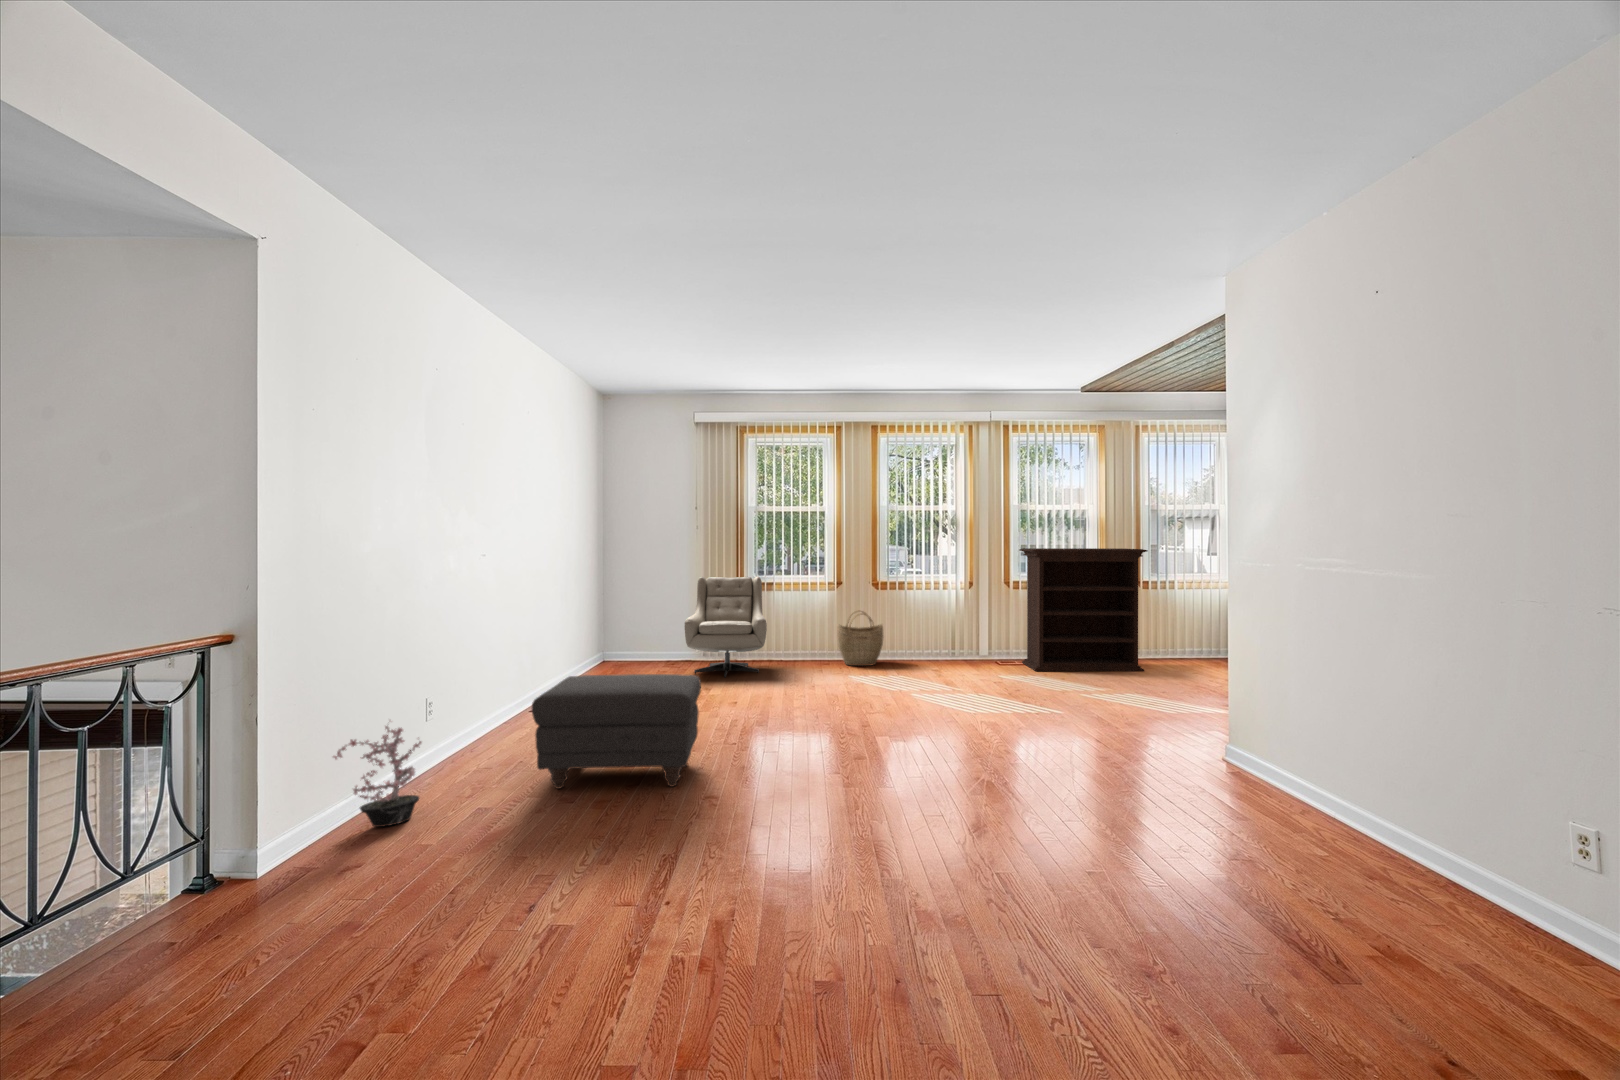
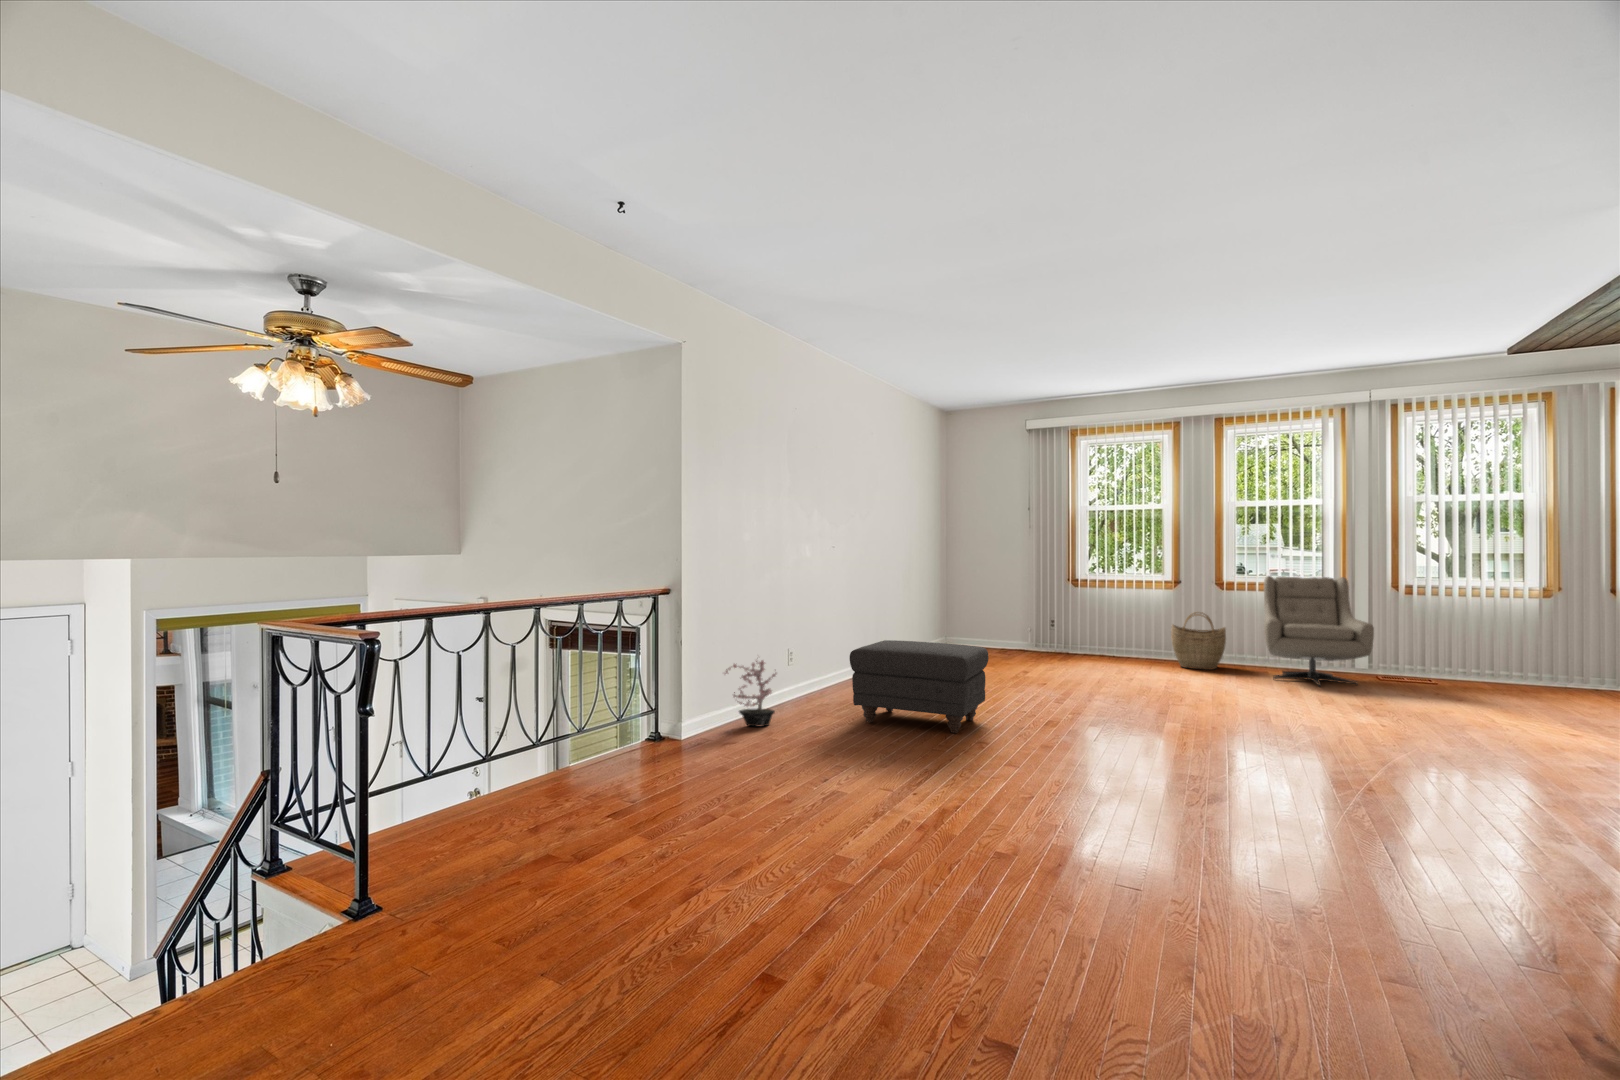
bookshelf: present [1019,548,1148,671] -> none [1410,547,1612,707]
armchair: present [685,577,767,678] -> present [1264,576,1374,686]

